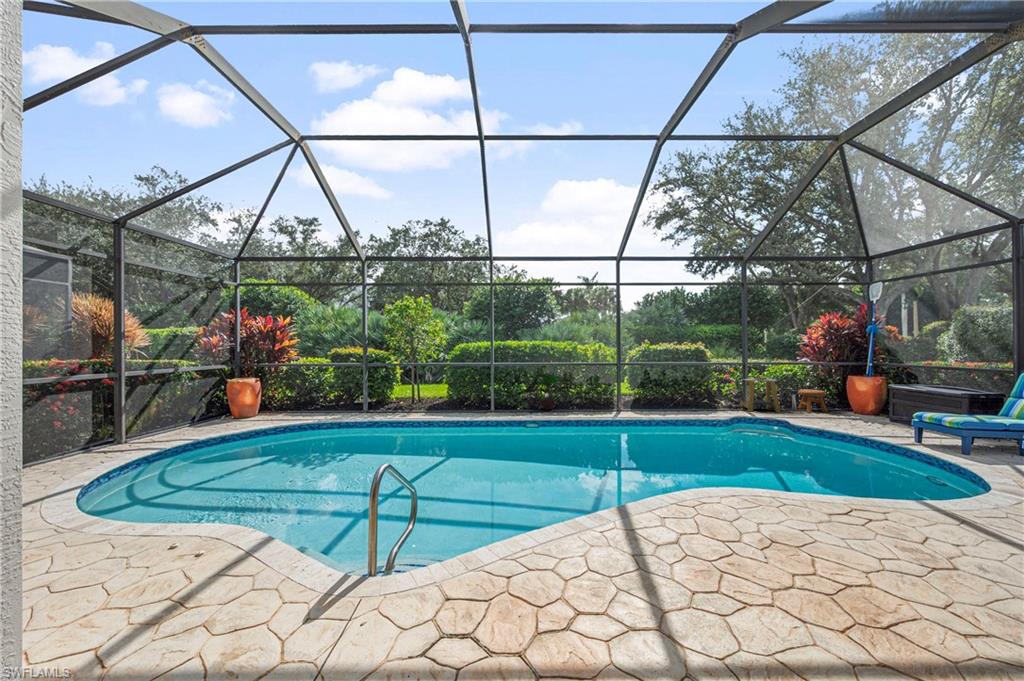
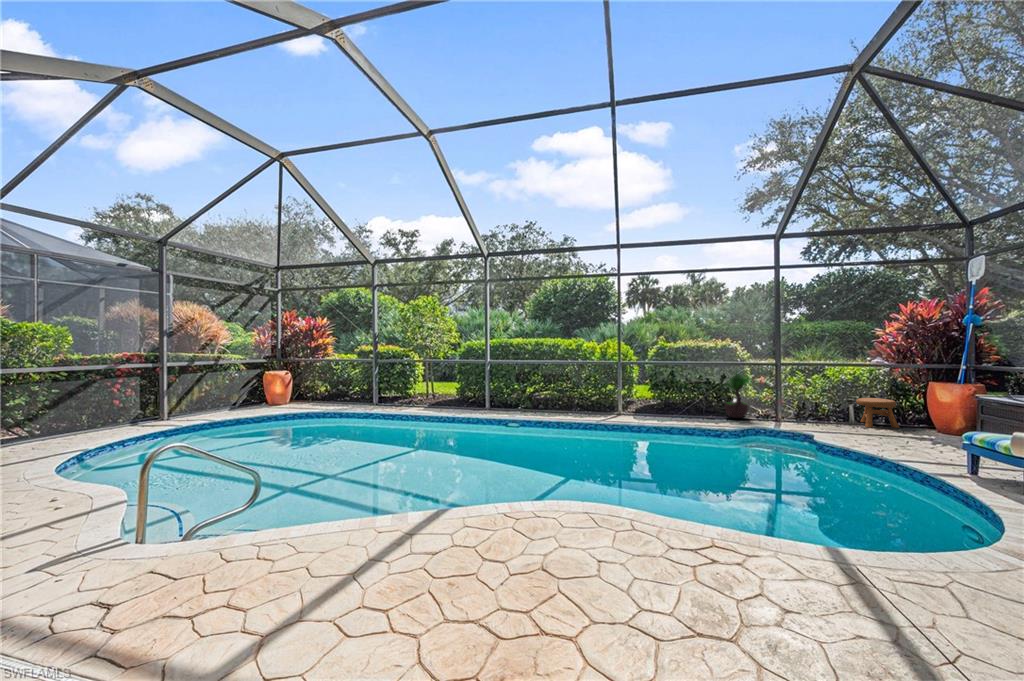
potted tree: present [538,372,557,410] -> present [725,372,751,418]
side table: present [740,378,781,413] -> none [779,382,825,426]

